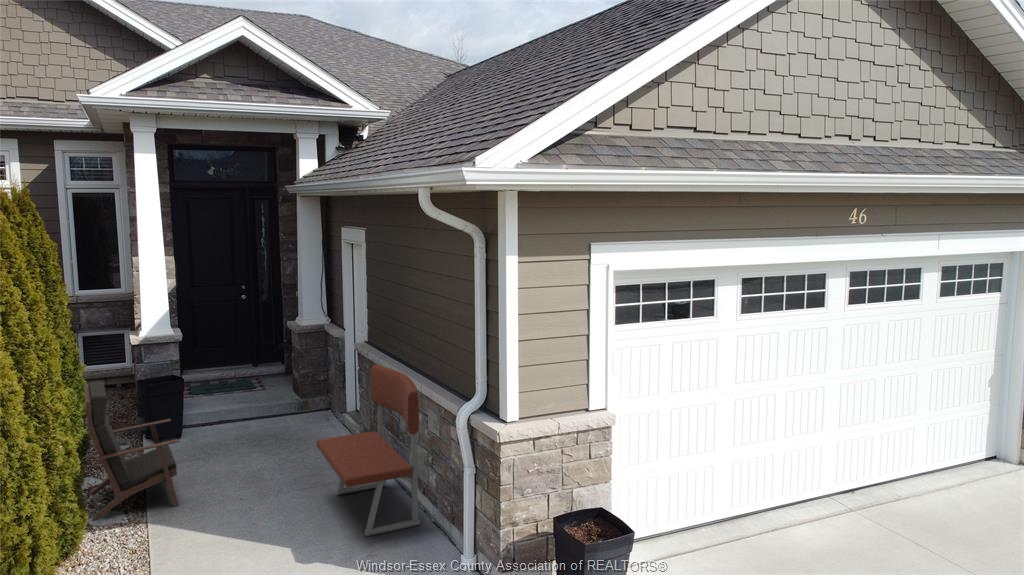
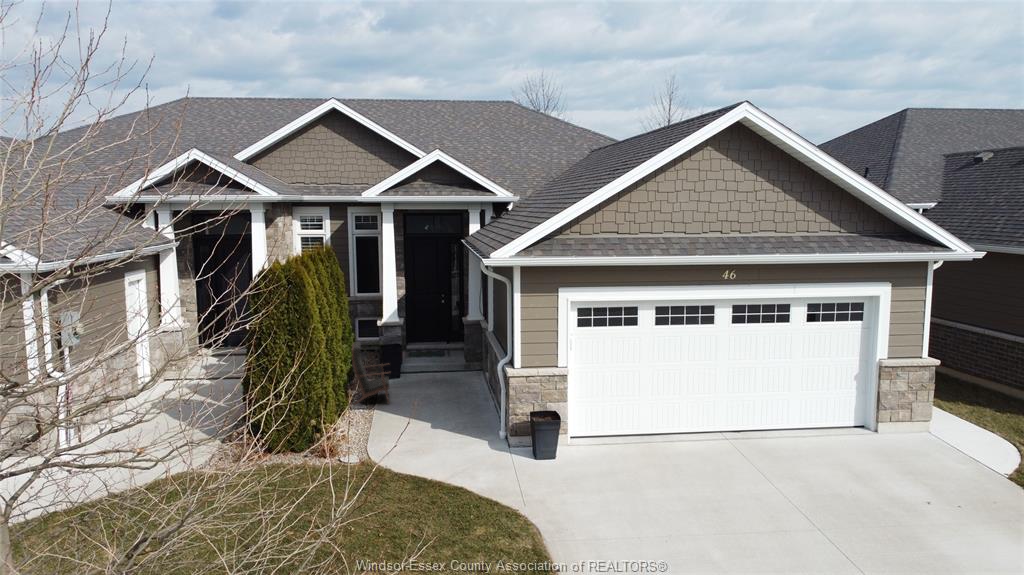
bench: present [317,365,420,536] -> none [453,343,495,423]

